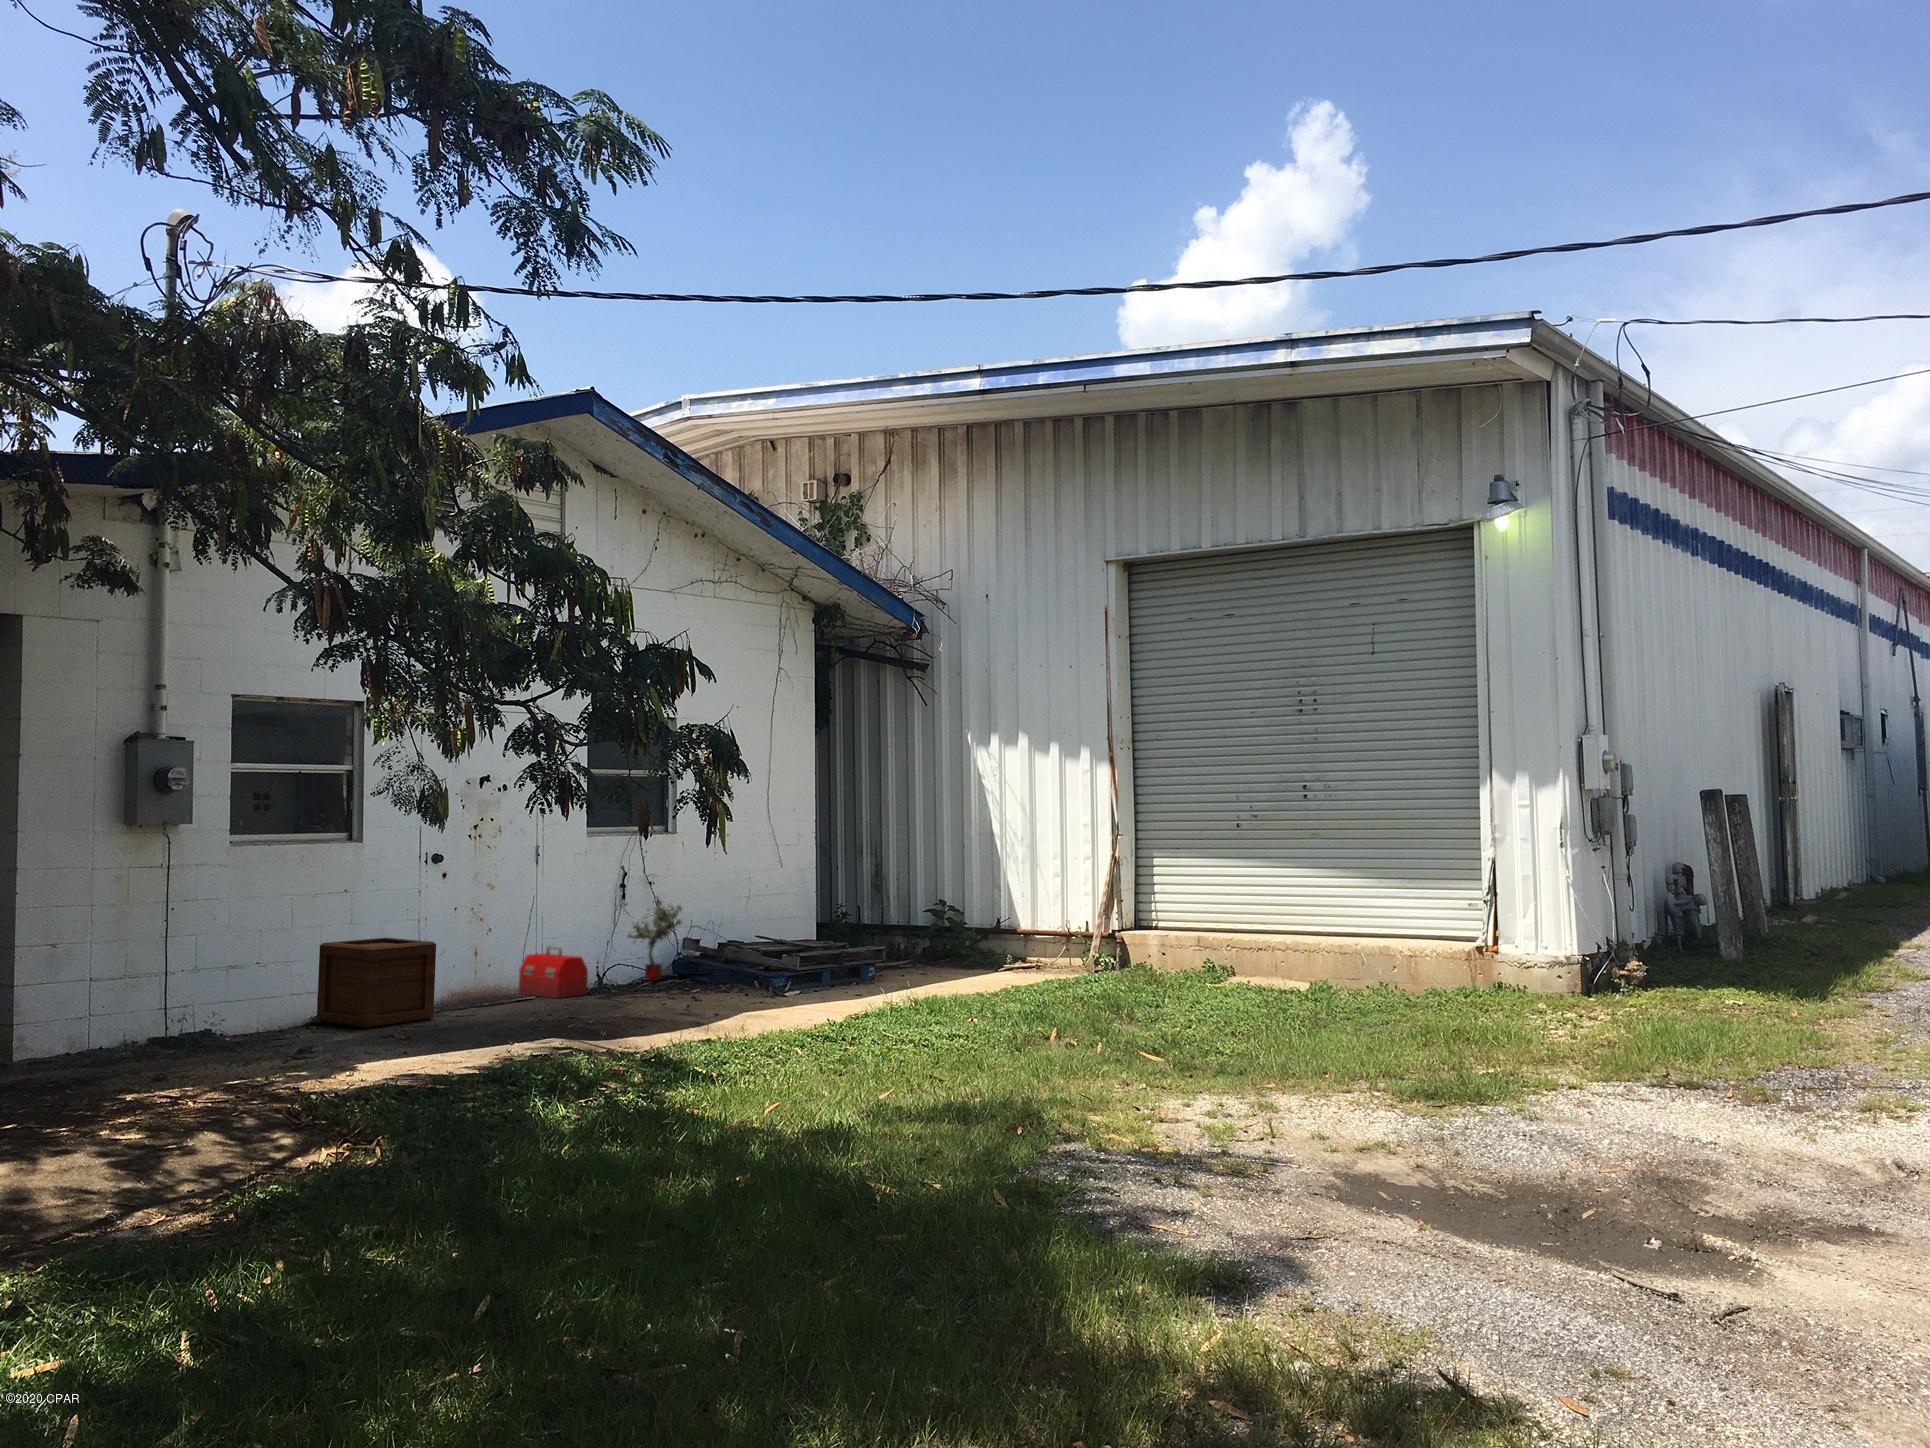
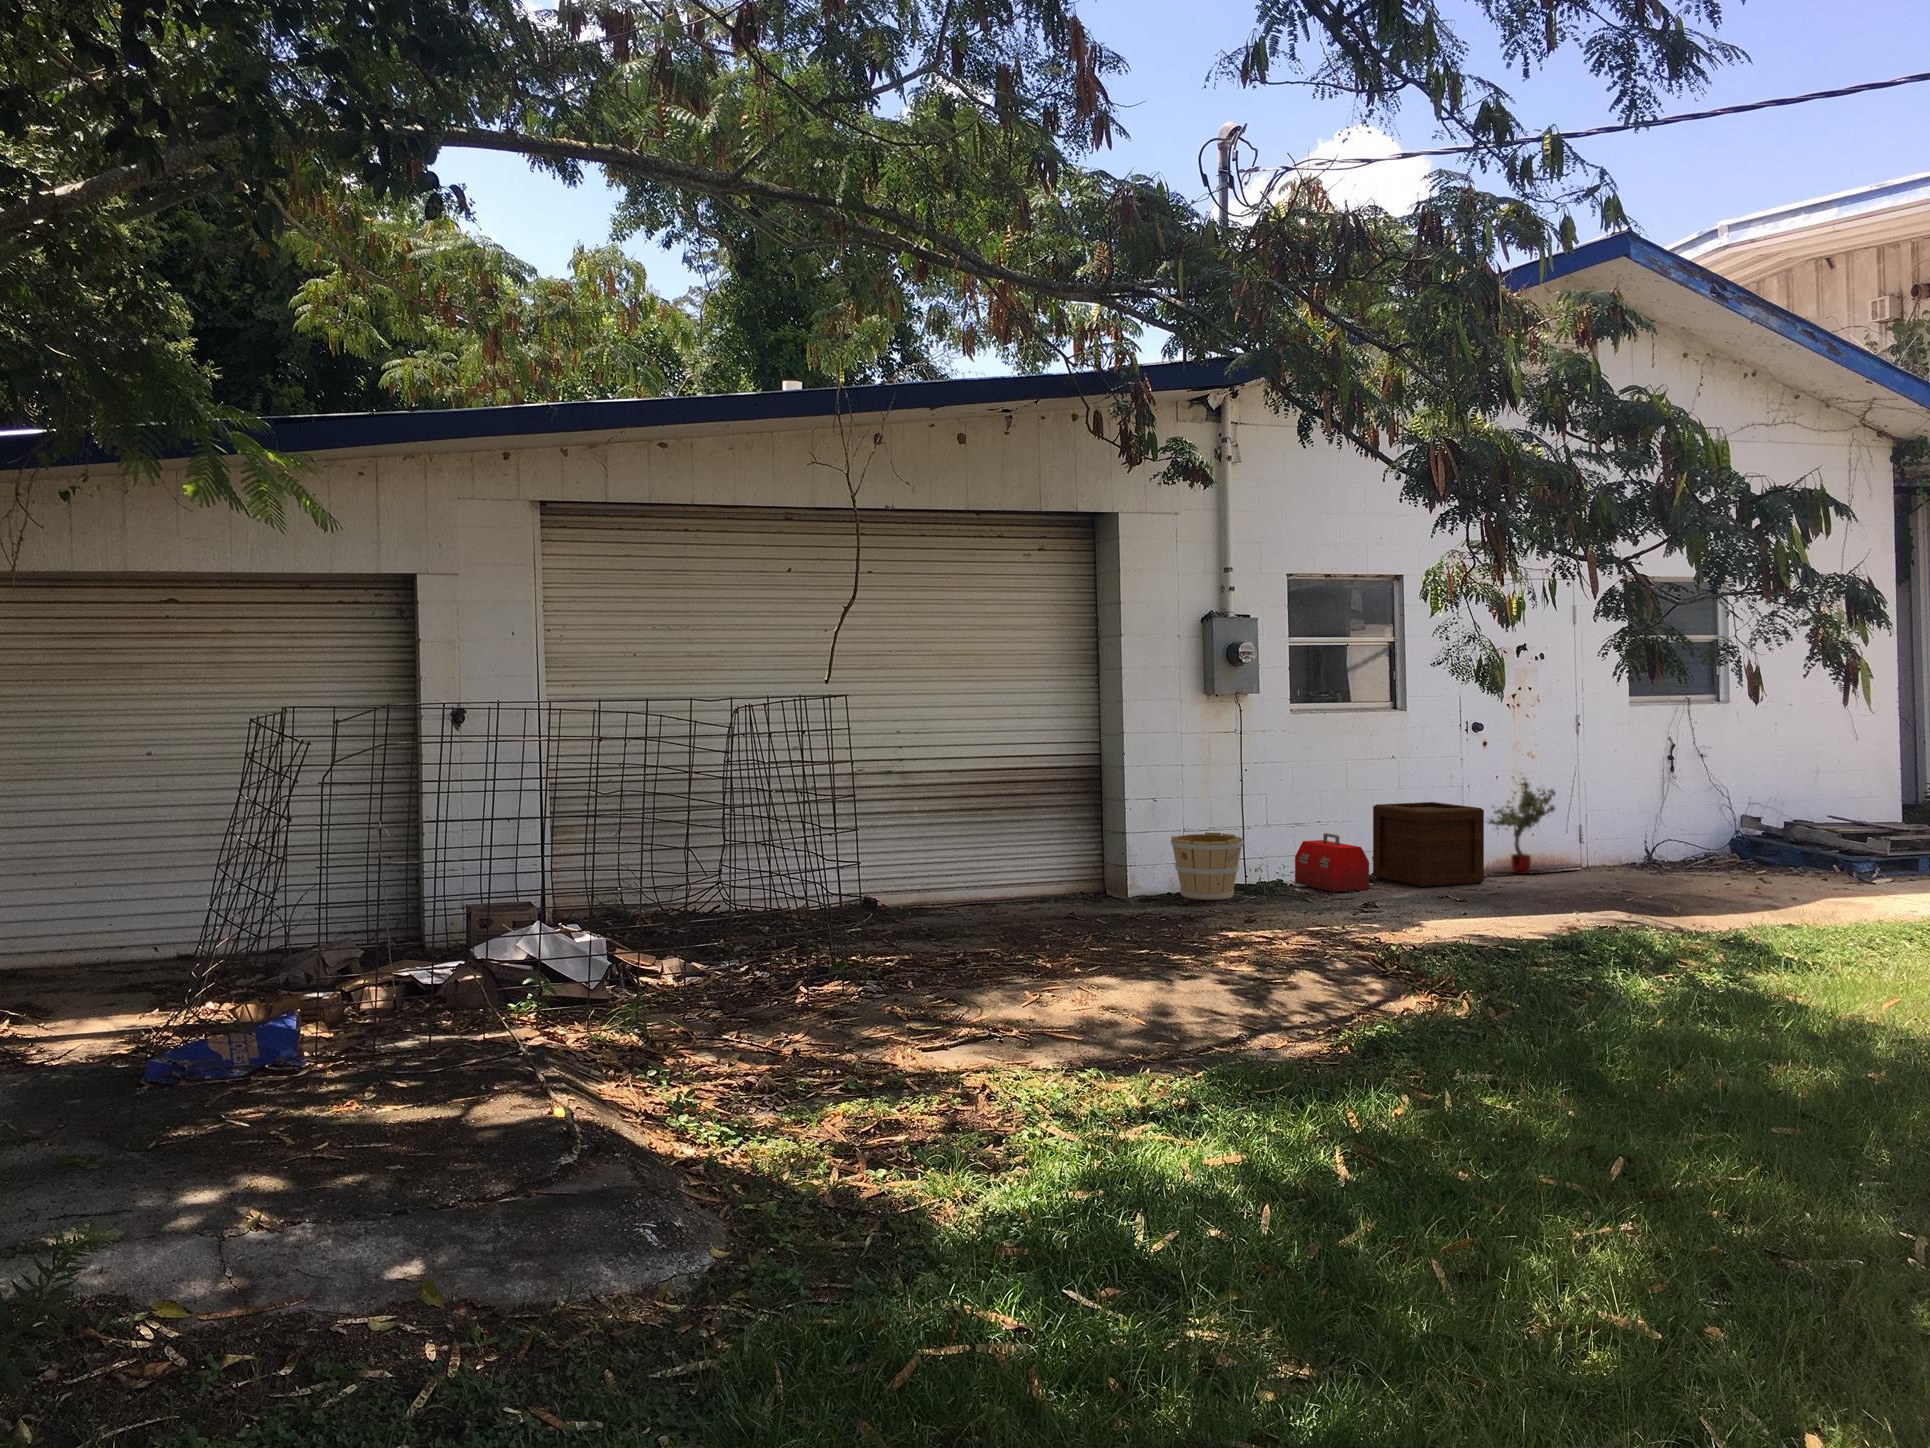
potted tree: present [628,896,682,981] -> present [1487,778,1555,874]
toolbox: present [519,946,588,998] -> present [1295,833,1369,892]
wooden bucket: none [65,984,159,1063] -> present [1171,832,1243,900]

